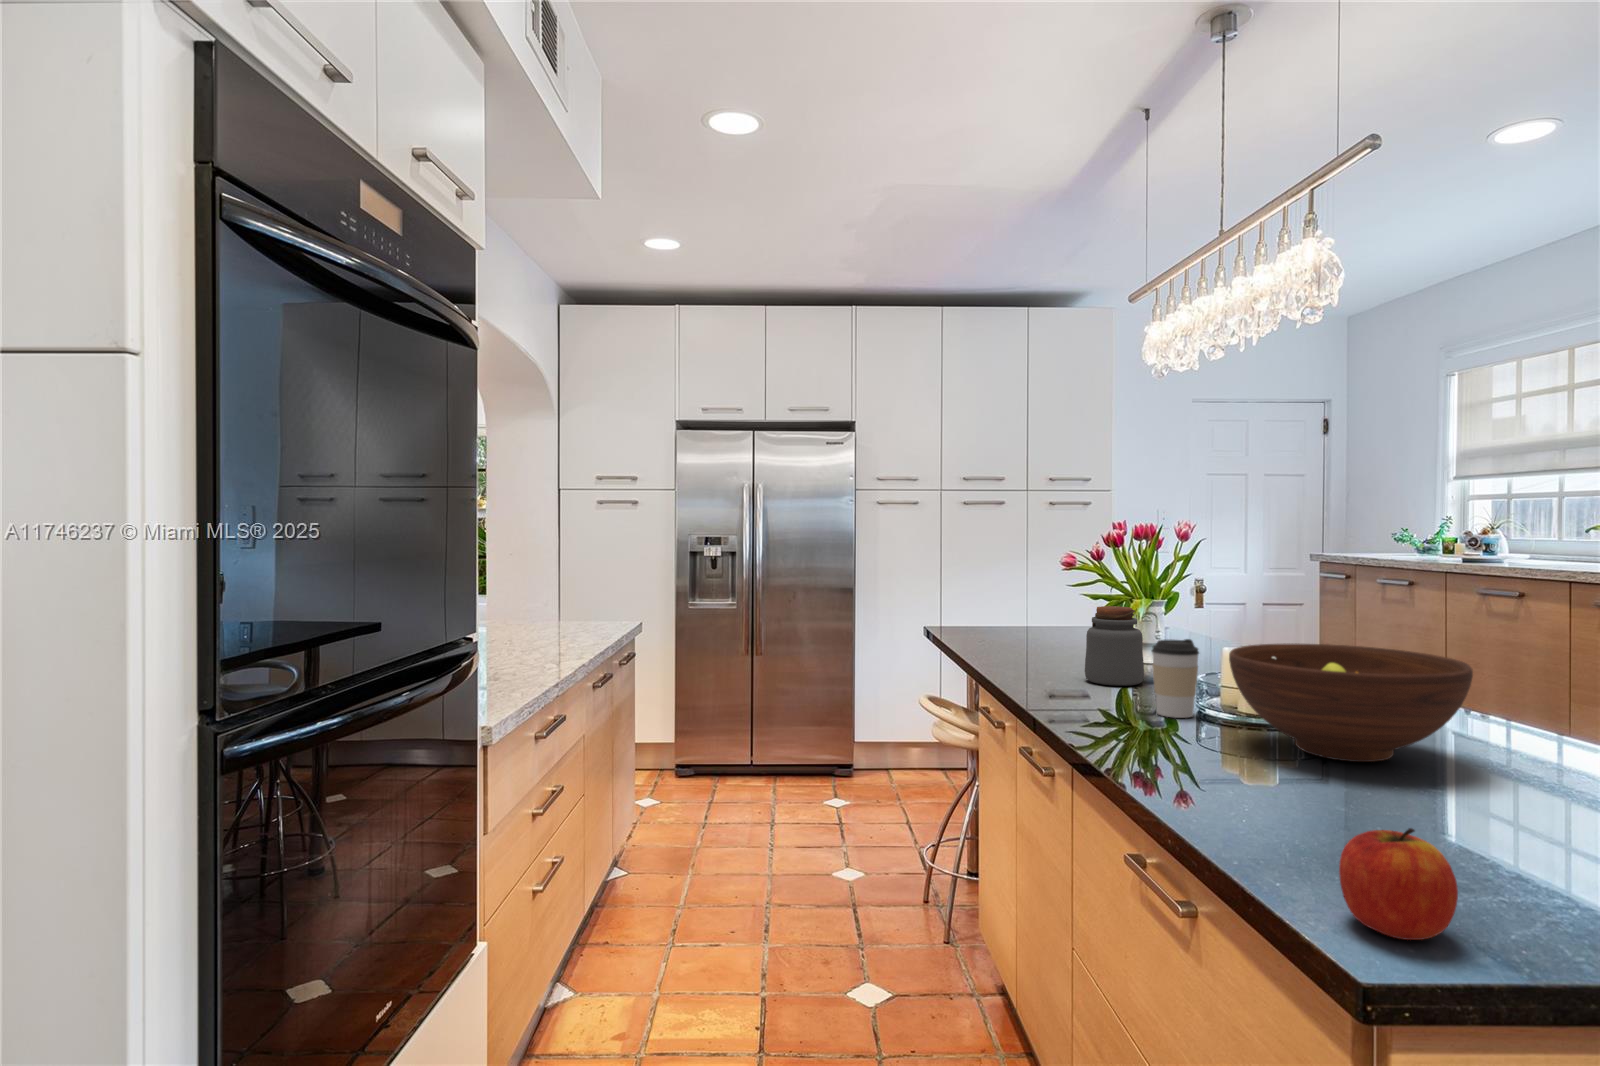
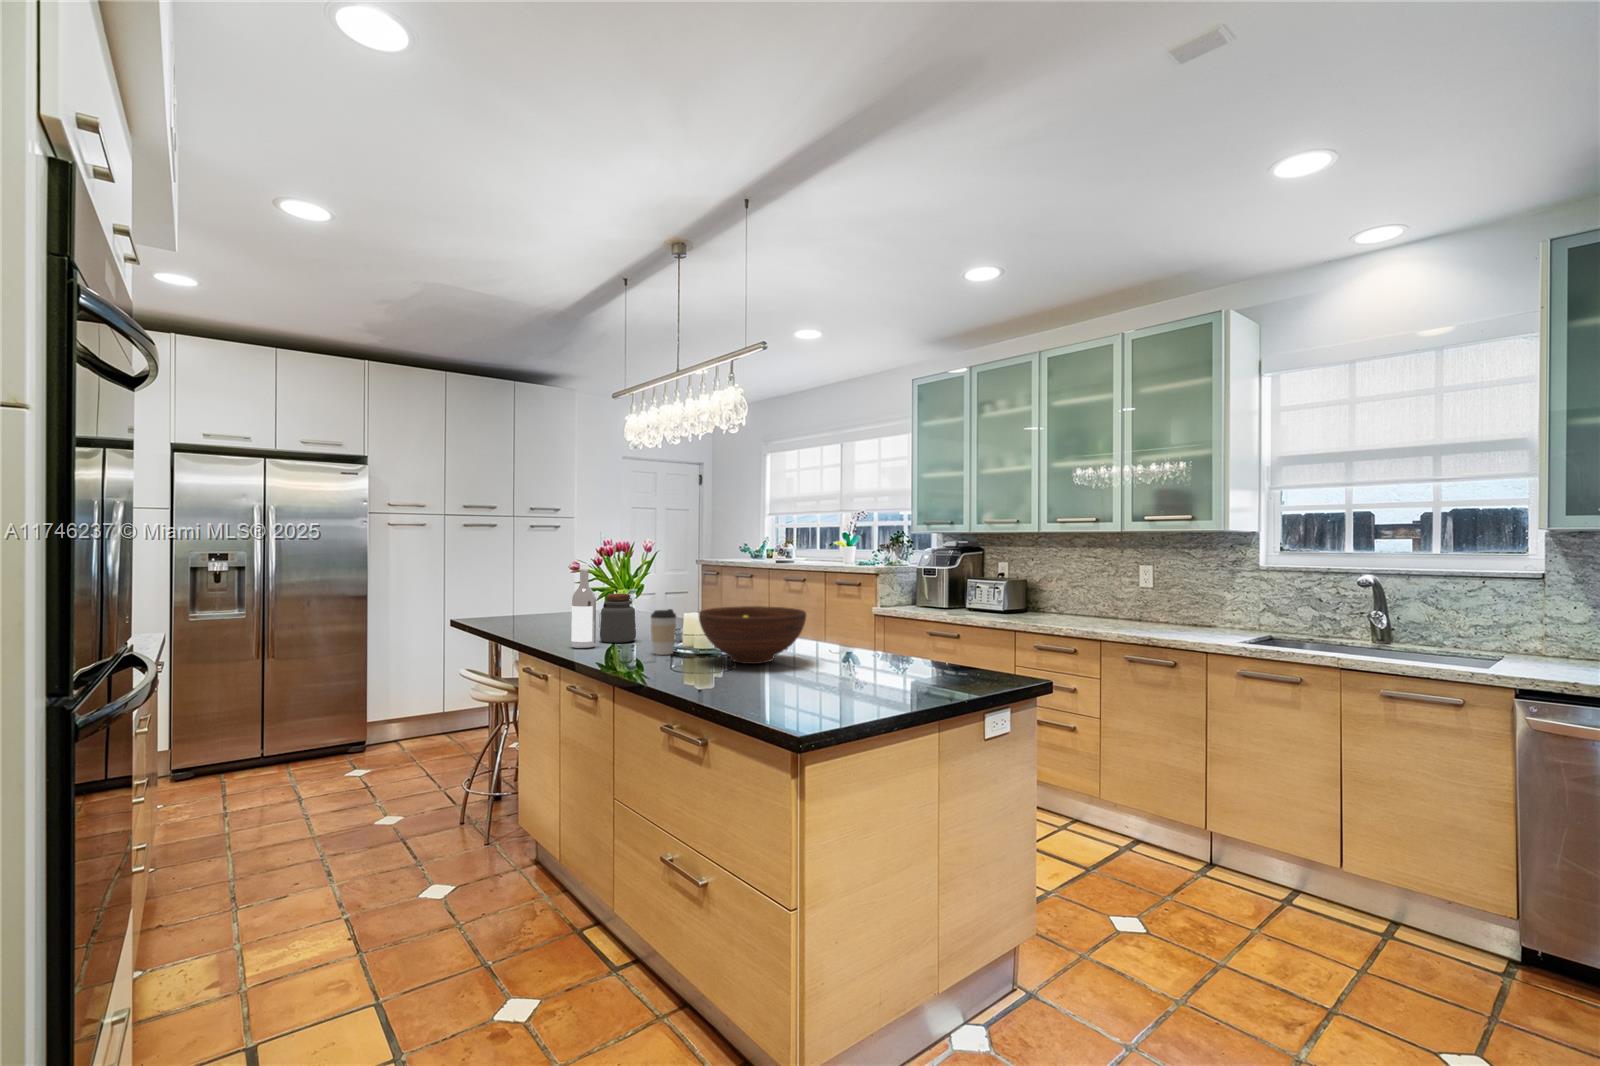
wine bottle: none [1034,558,1071,690] -> present [571,564,596,648]
apple: present [1339,828,1458,940] -> none [779,672,821,719]

